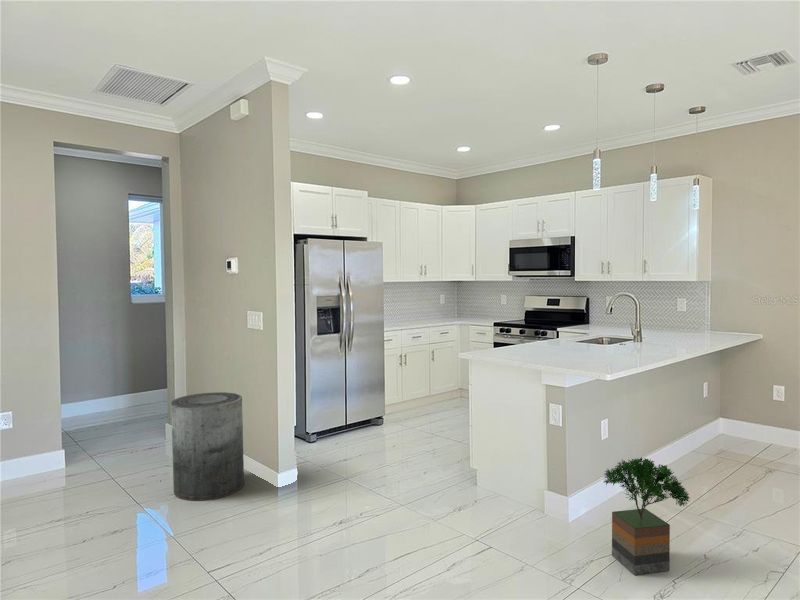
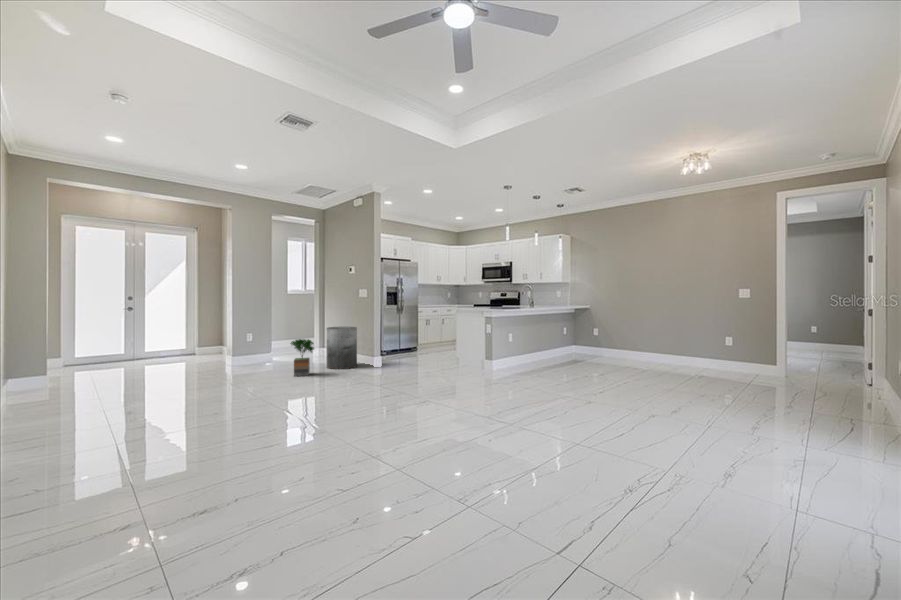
potted tree: present [604,457,689,575] -> present [290,339,314,376]

